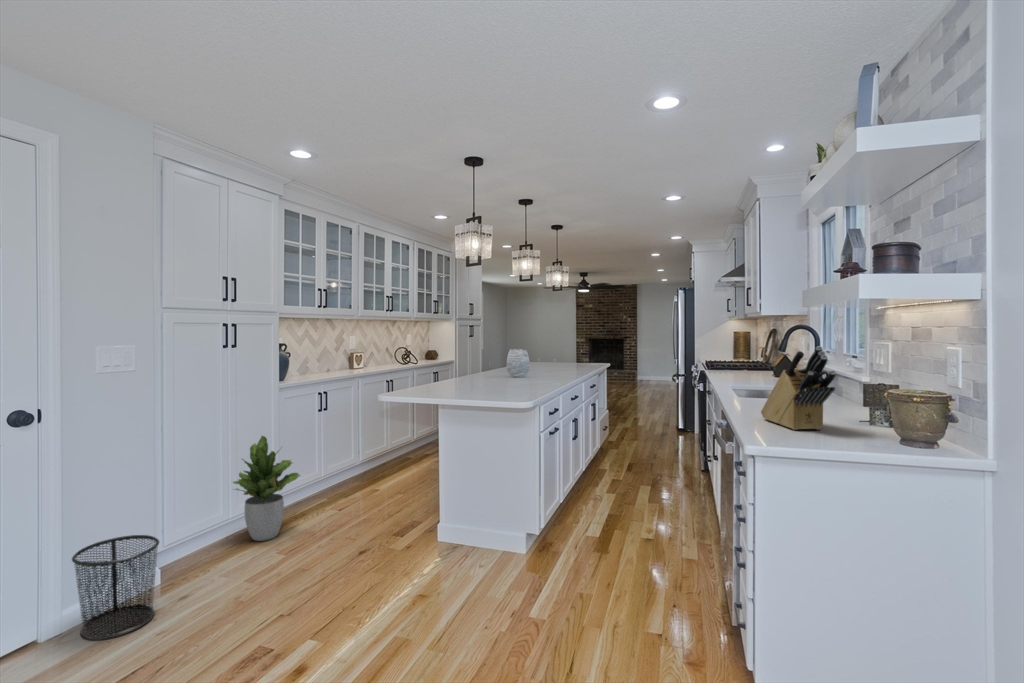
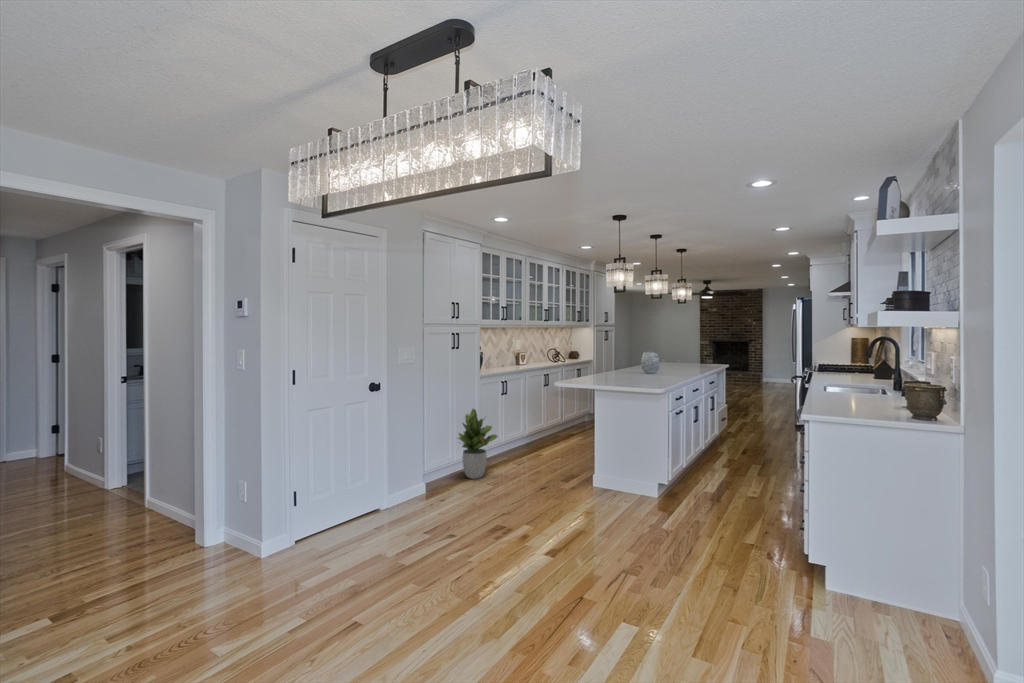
knife block: present [761,346,836,430] -> none [830,353,875,409]
trash can: present [72,535,159,639] -> none [389,462,432,517]

